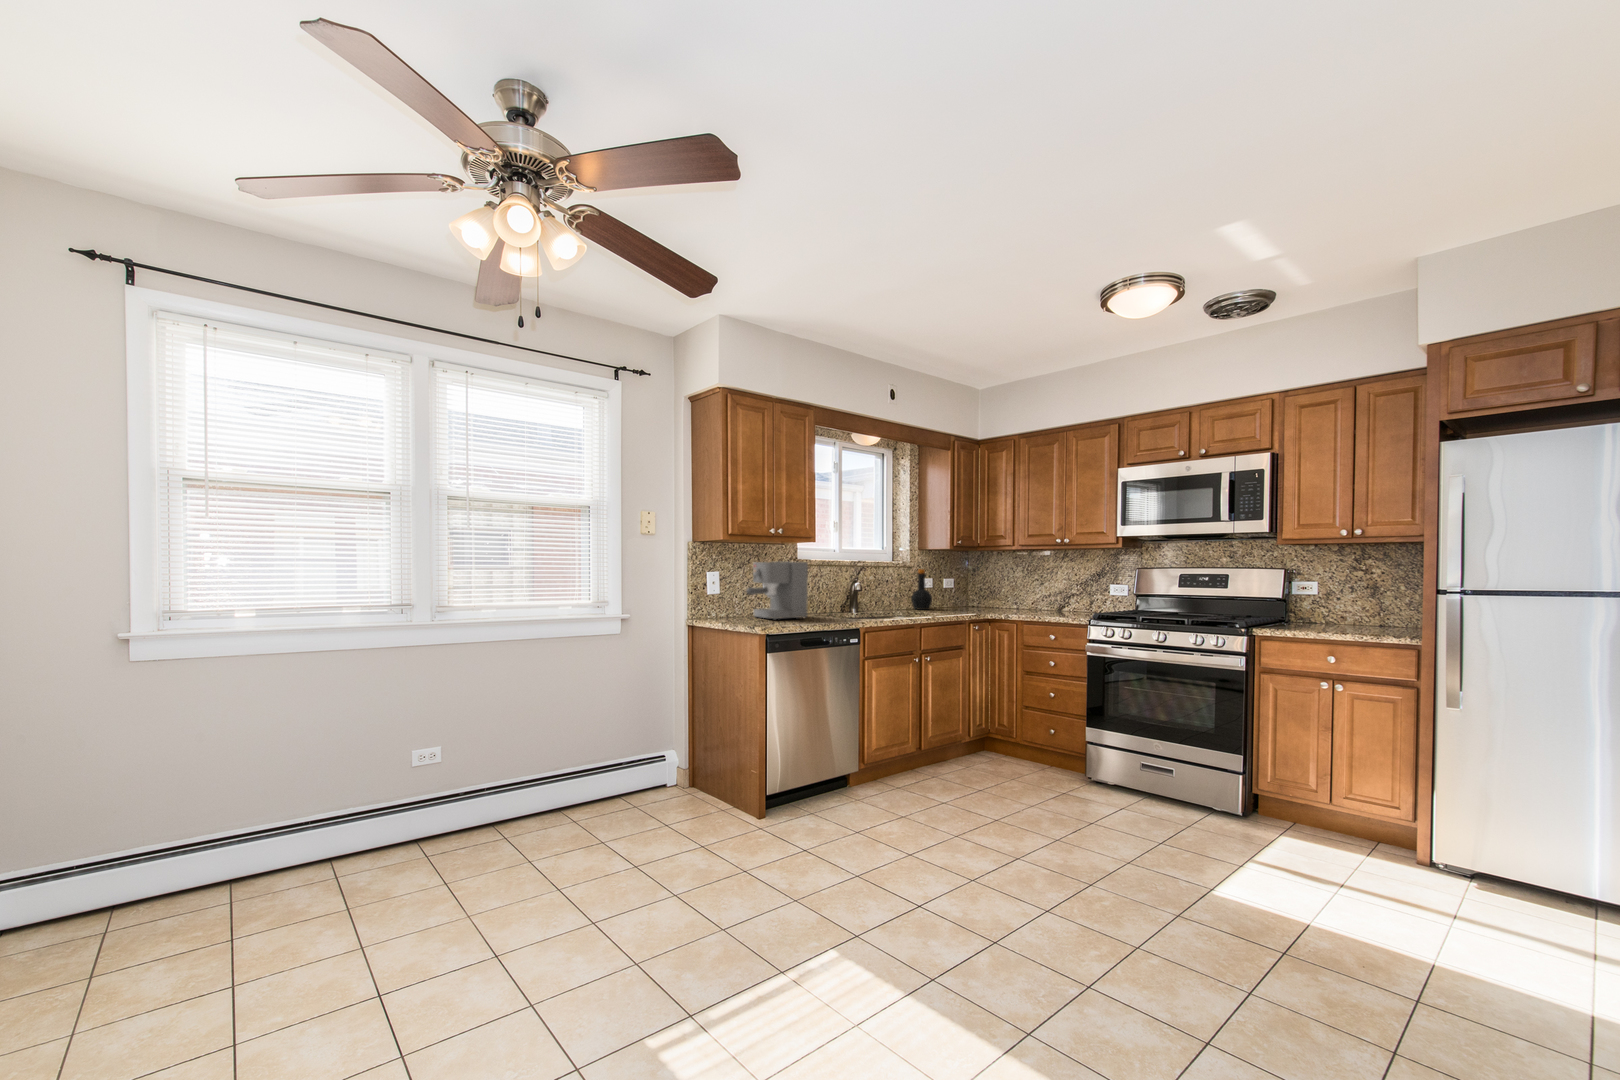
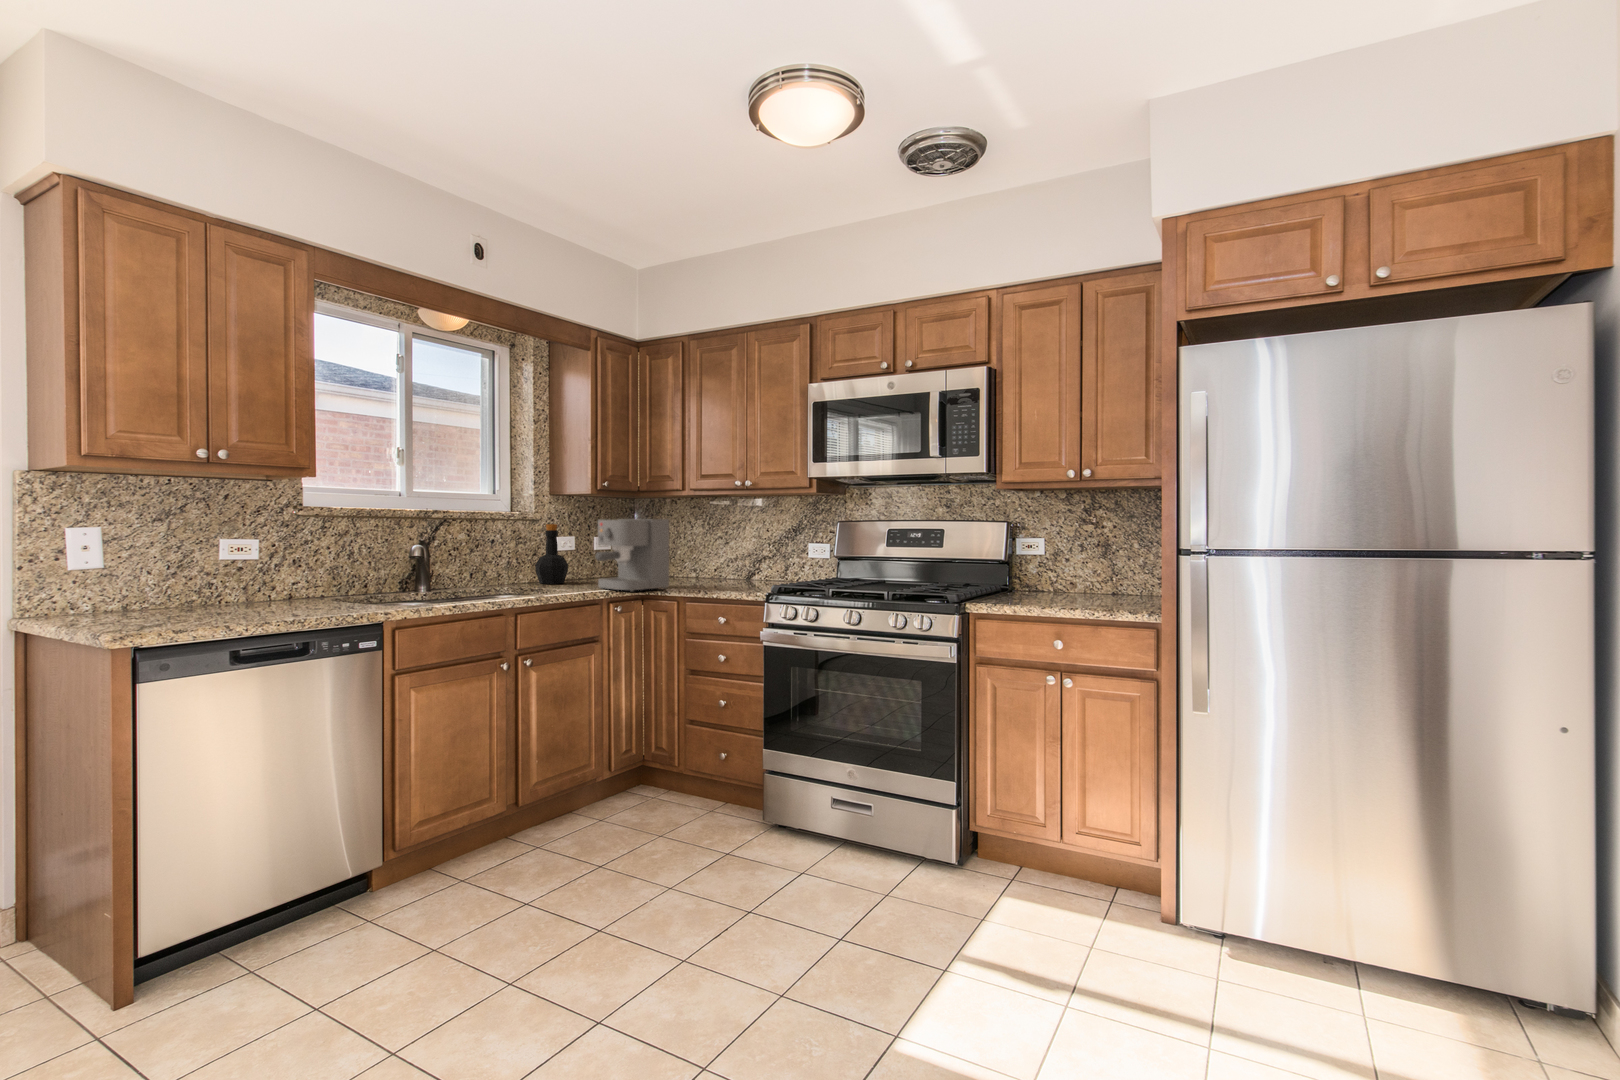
coffee maker: present [747,562,808,620] -> present [595,519,669,592]

